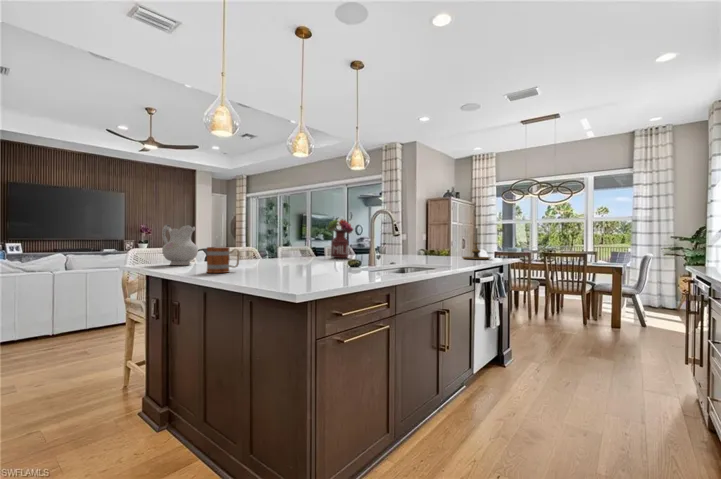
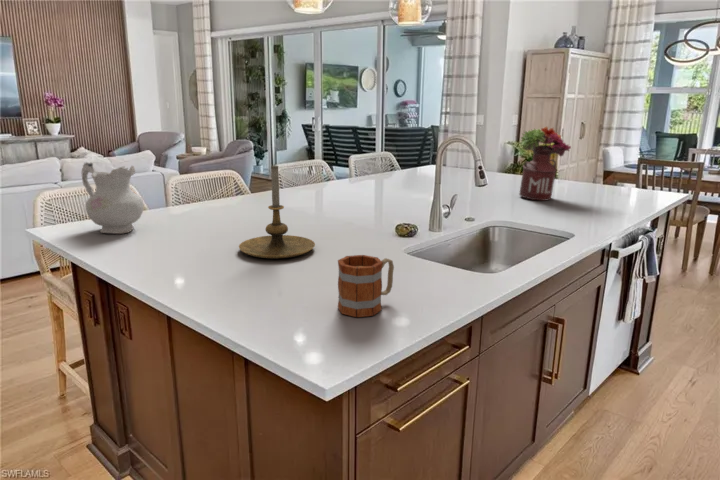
flower arrangement: present [327,220,353,258] -> present [519,127,571,200]
candle holder: present [462,228,490,260] -> present [239,165,315,258]
mug: present [207,247,240,273] -> present [338,255,394,317]

